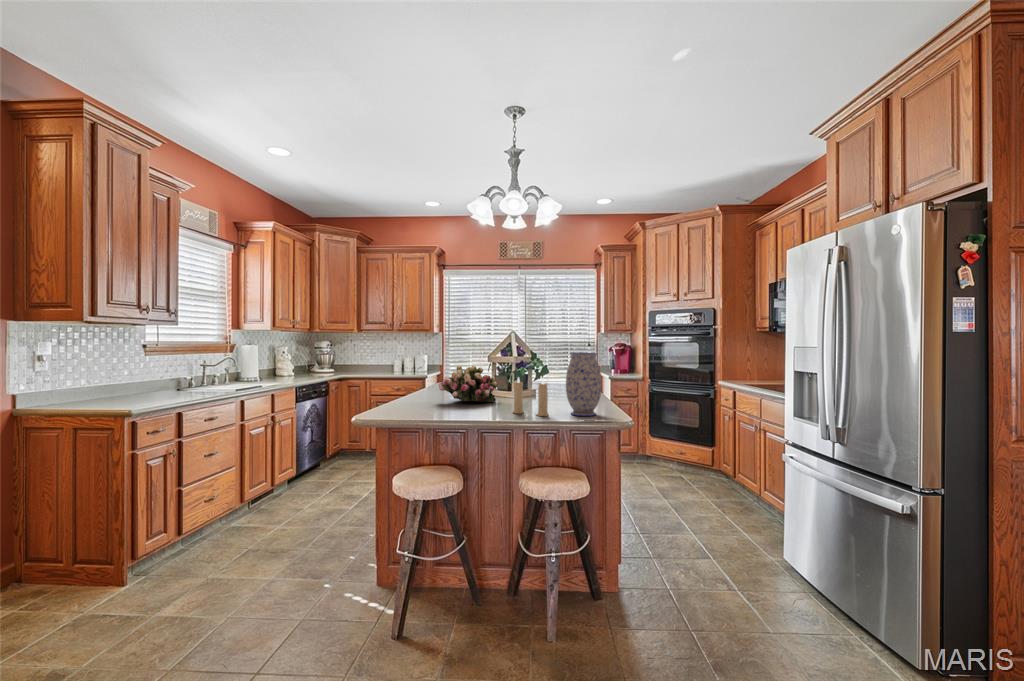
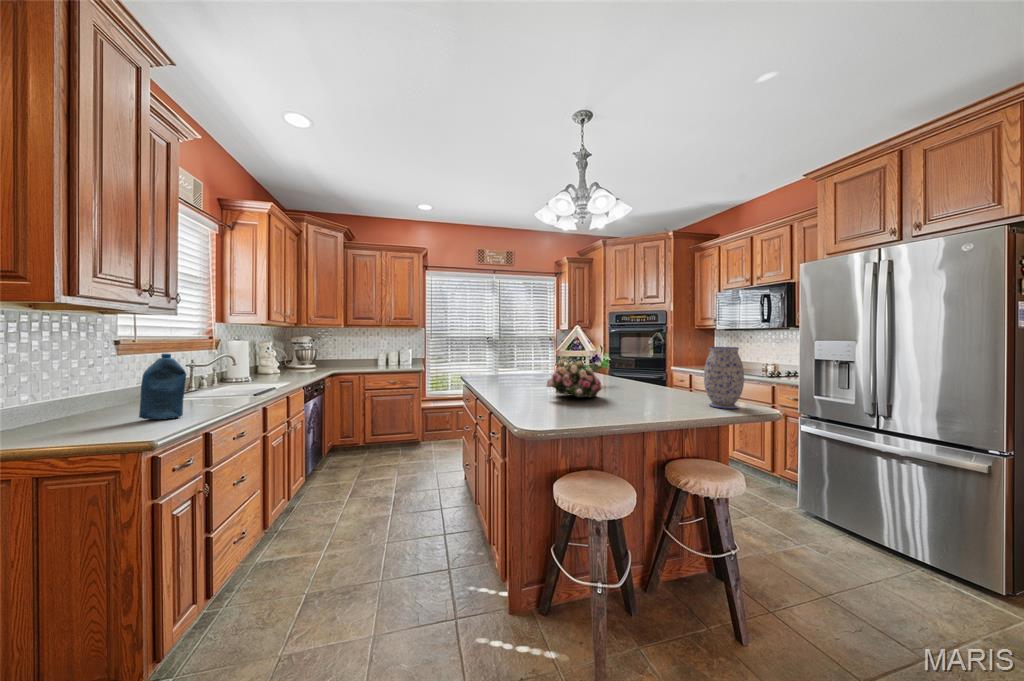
bottle: none [140,354,169,401] -> present [139,354,186,420]
candle: present [513,378,549,416] -> none [657,371,702,411]

